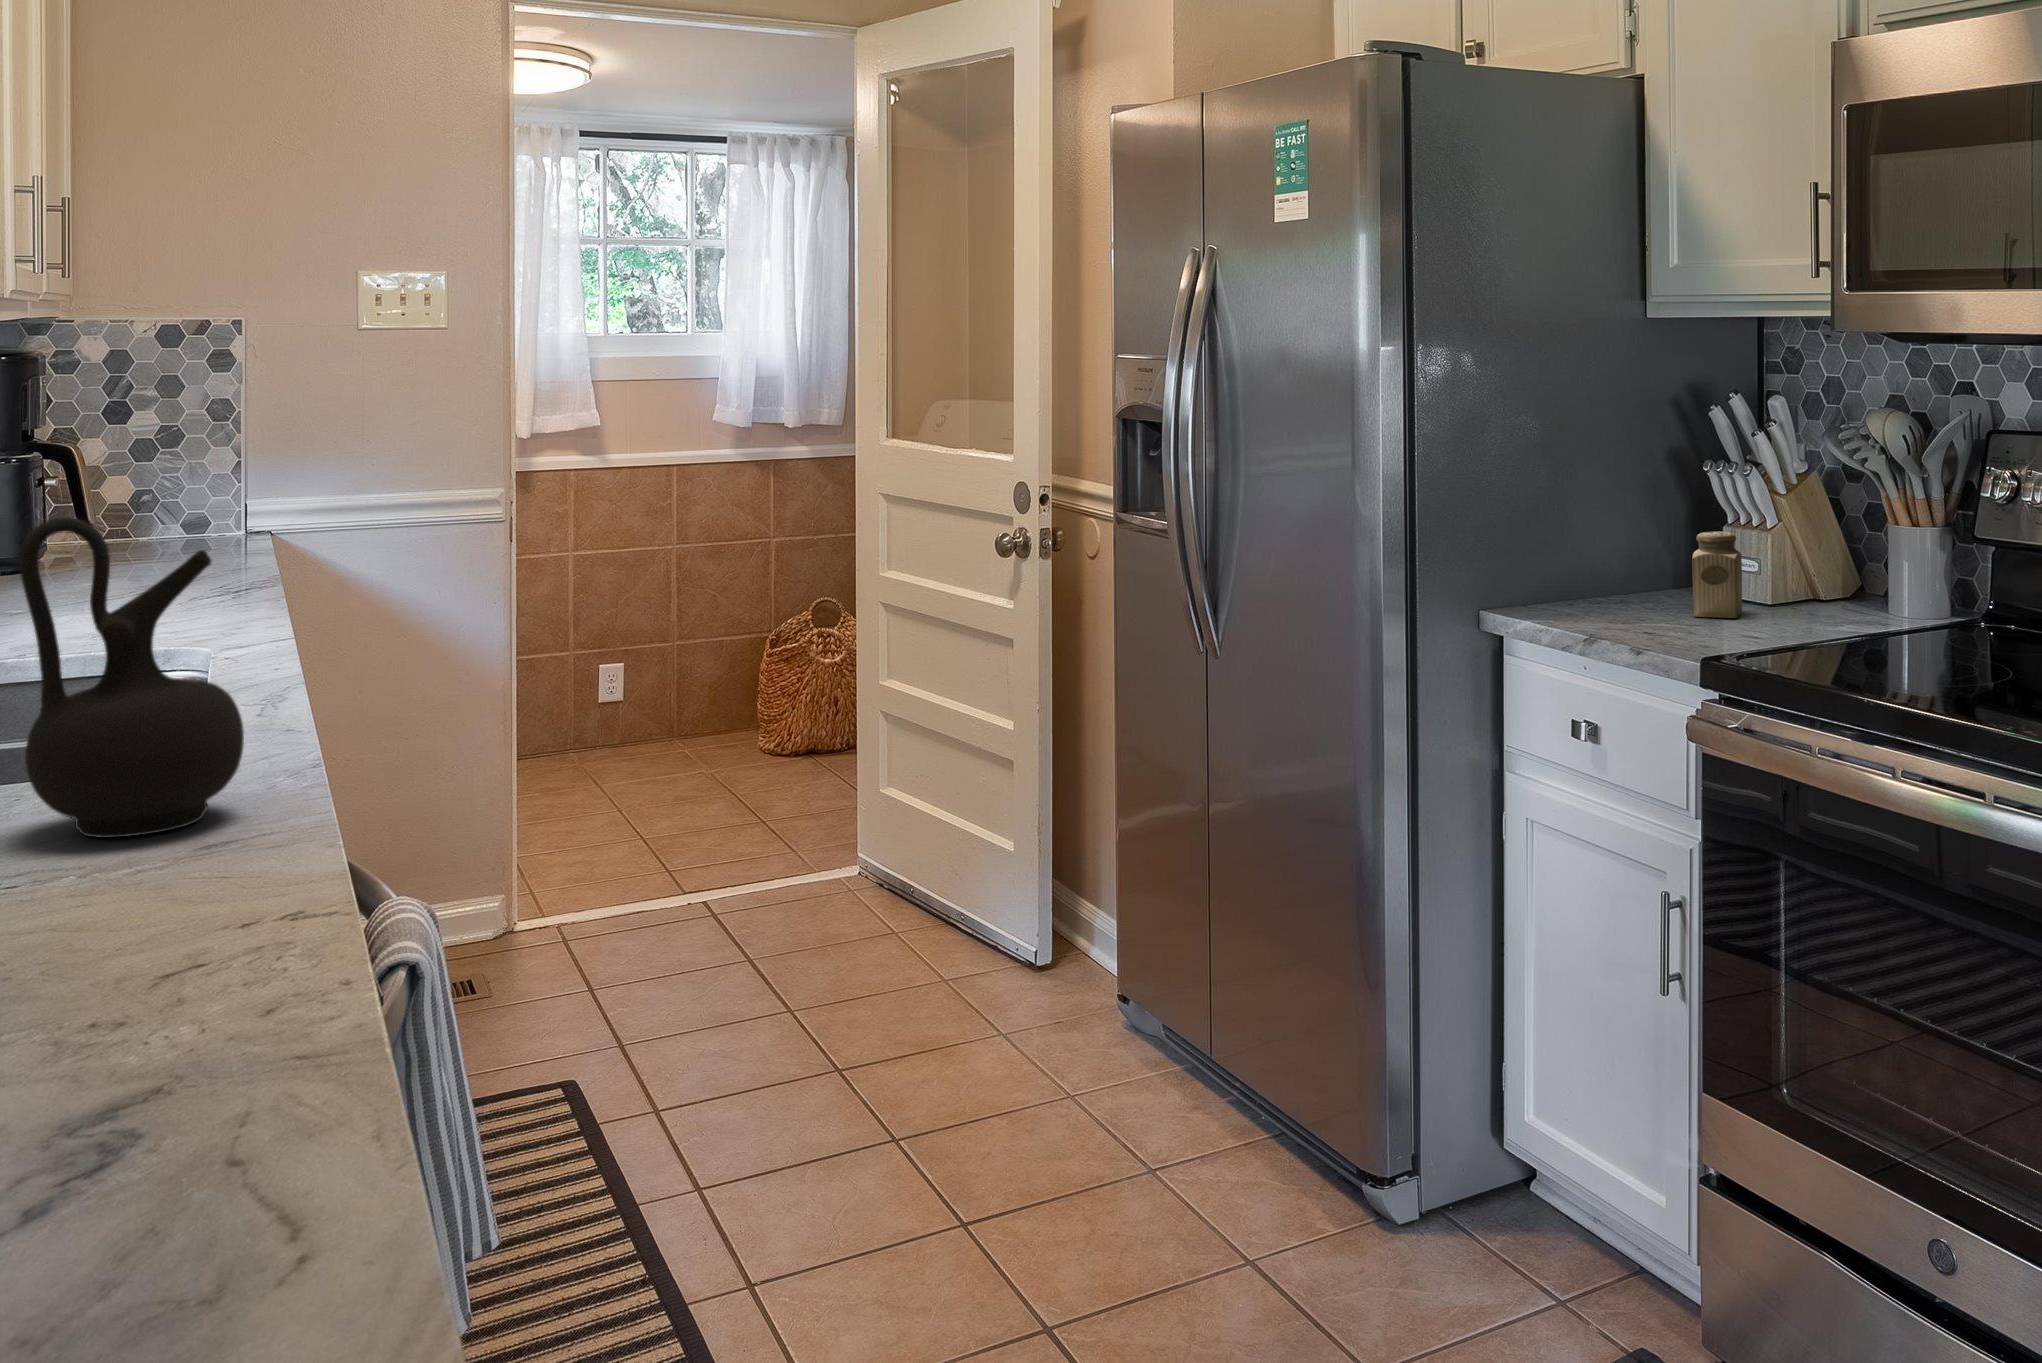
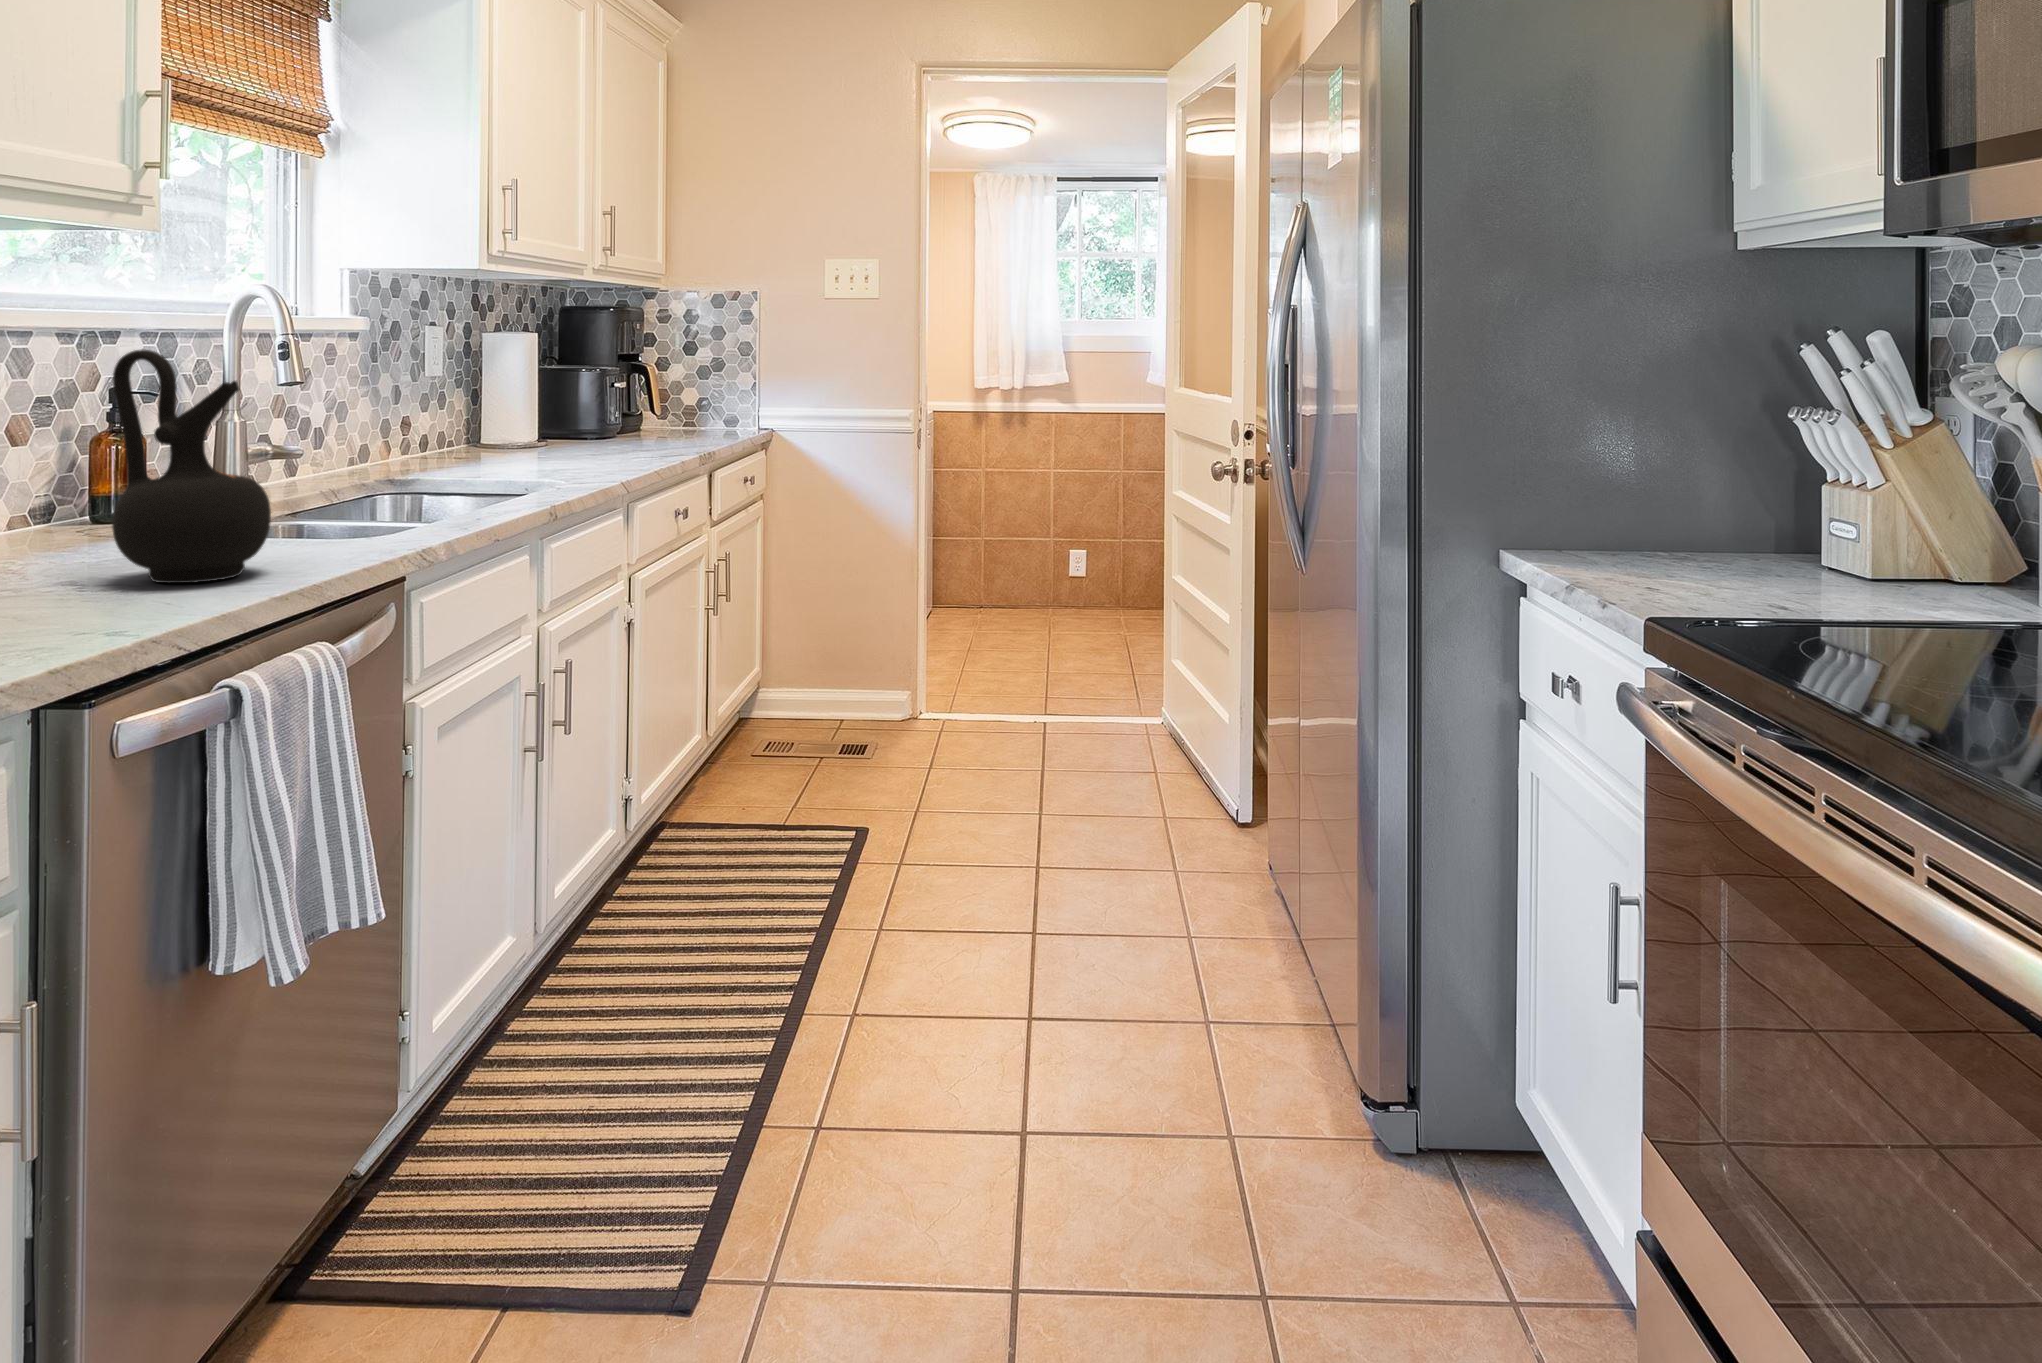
salt shaker: present [1692,531,1742,618] -> none [1748,484,1821,584]

